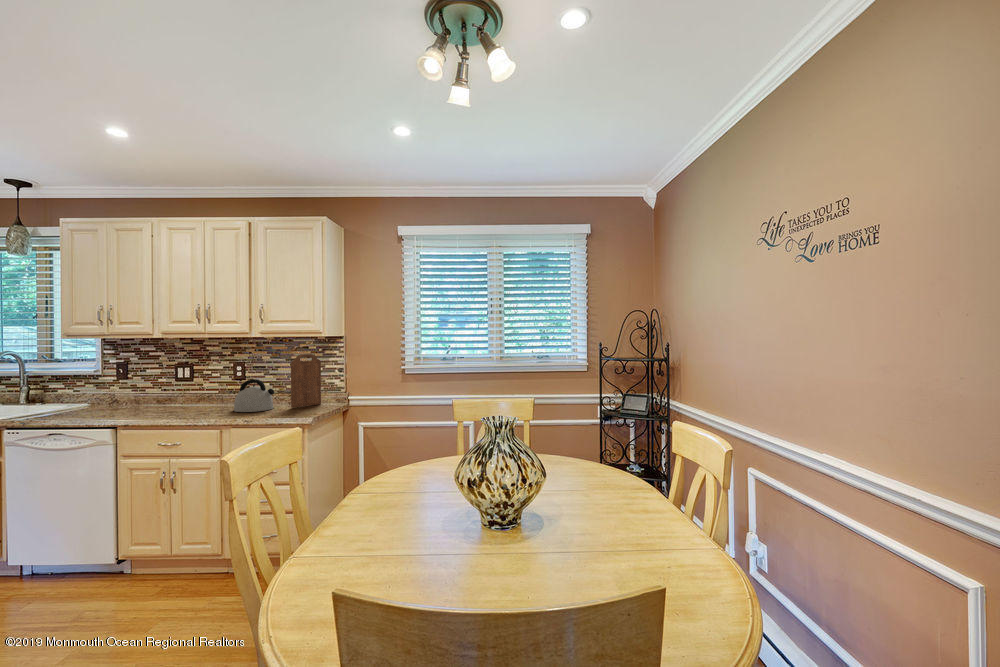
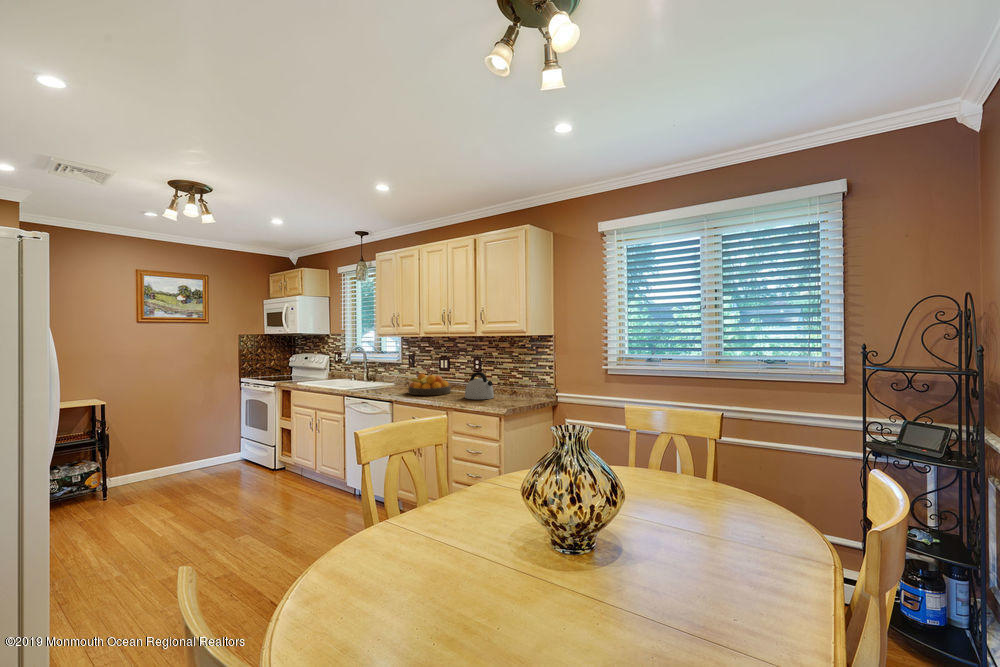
cutting board: present [291,354,321,408] -> none [505,352,532,399]
fruit bowl: none [133,387,203,415] -> present [408,374,451,395]

